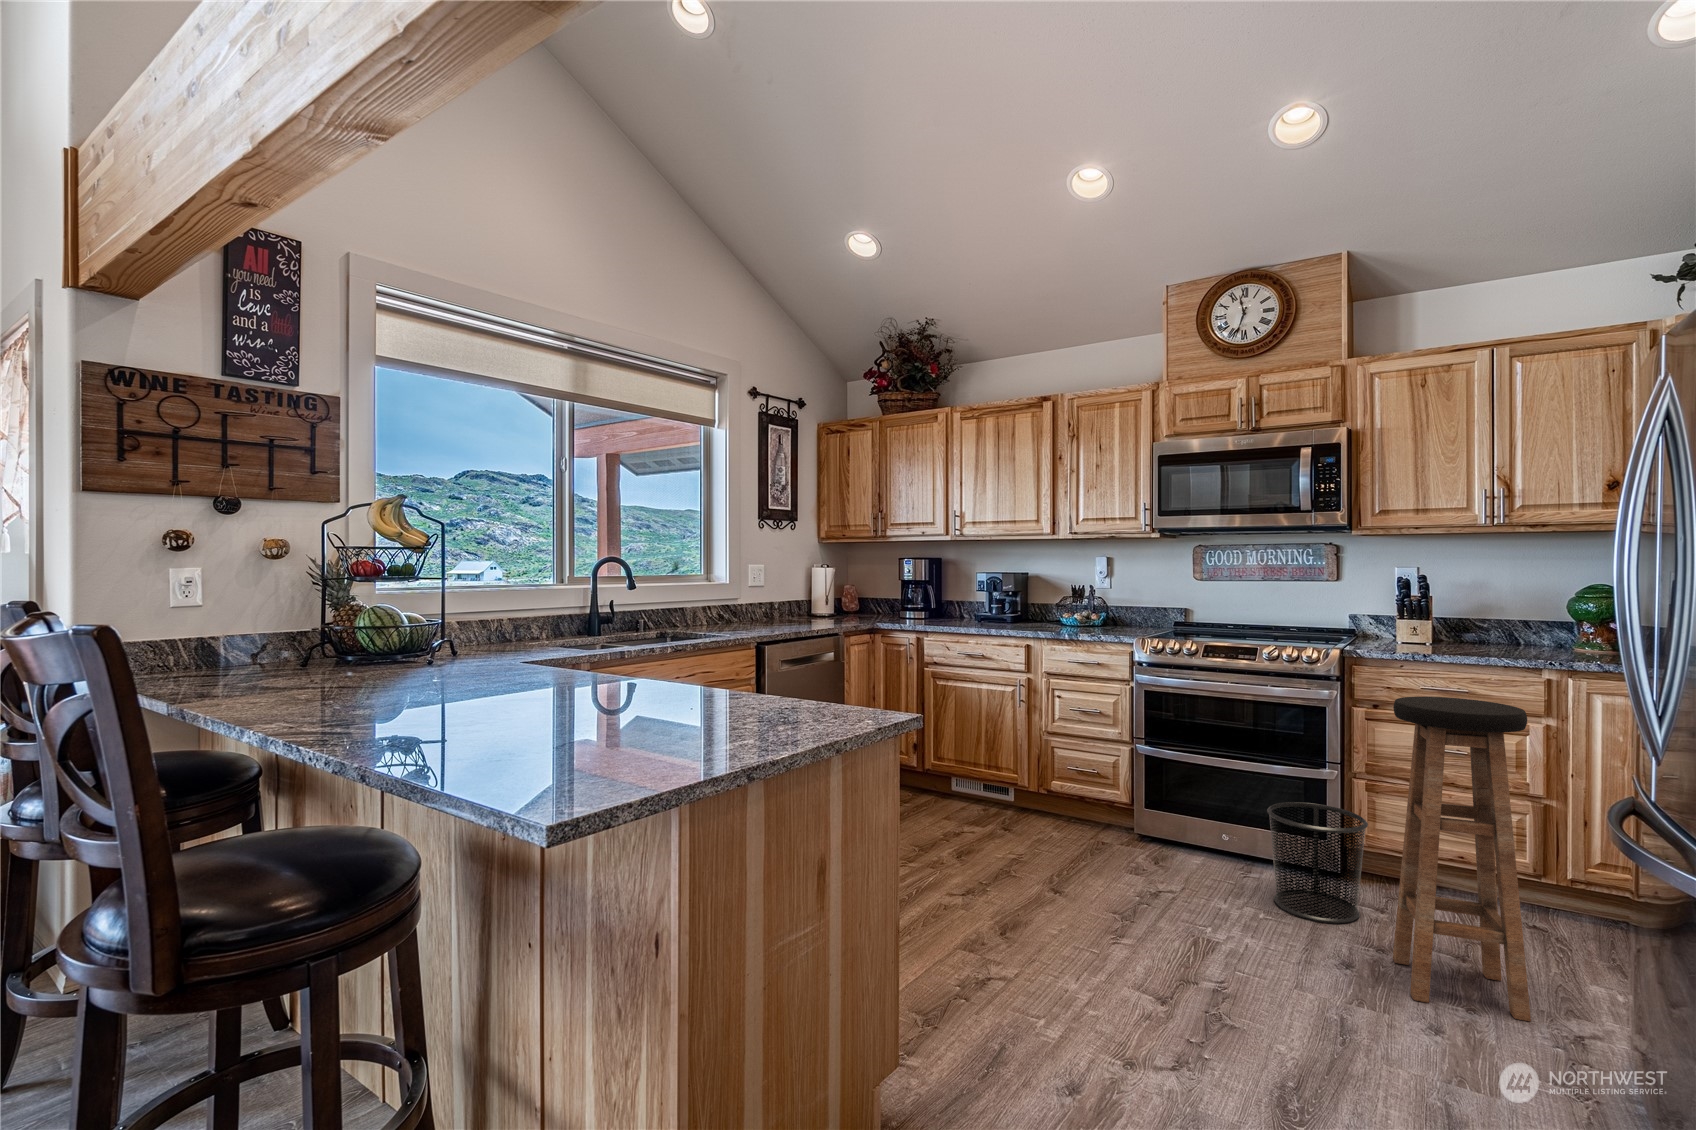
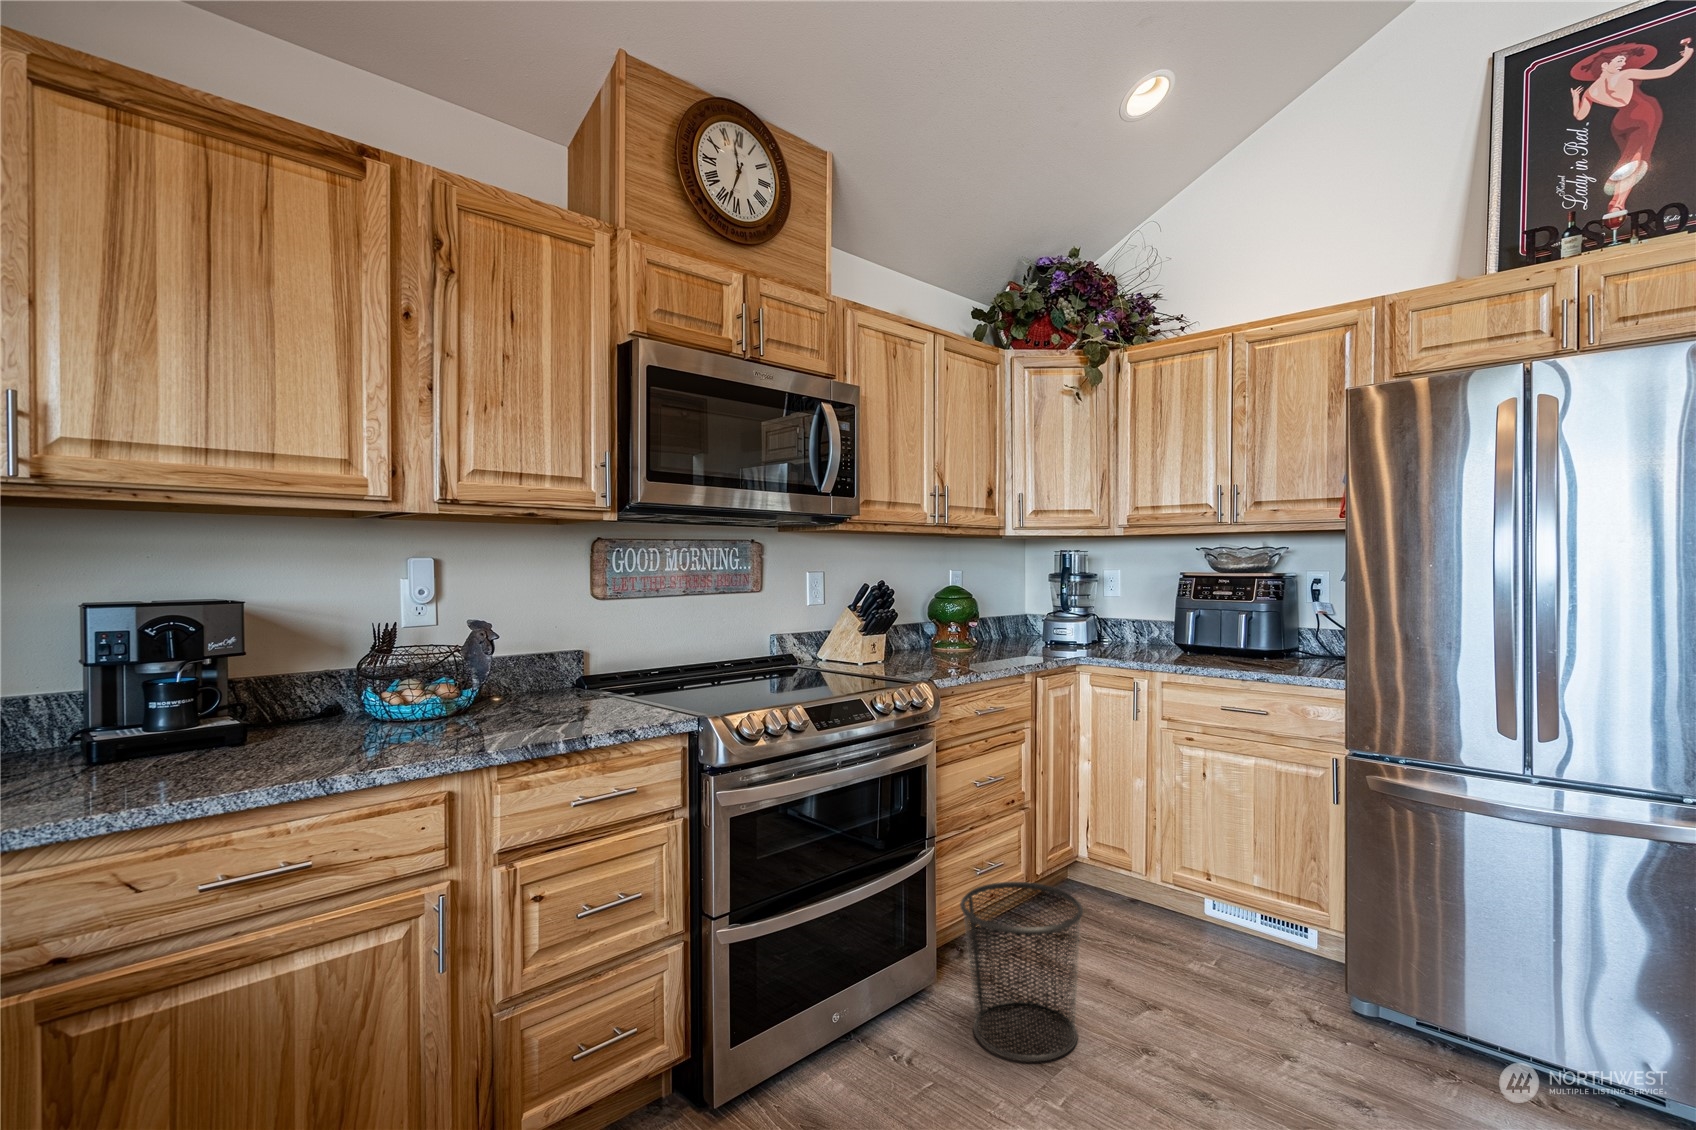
bar stool: present [1393,697,1531,1021] -> none [1160,697,1295,1062]

